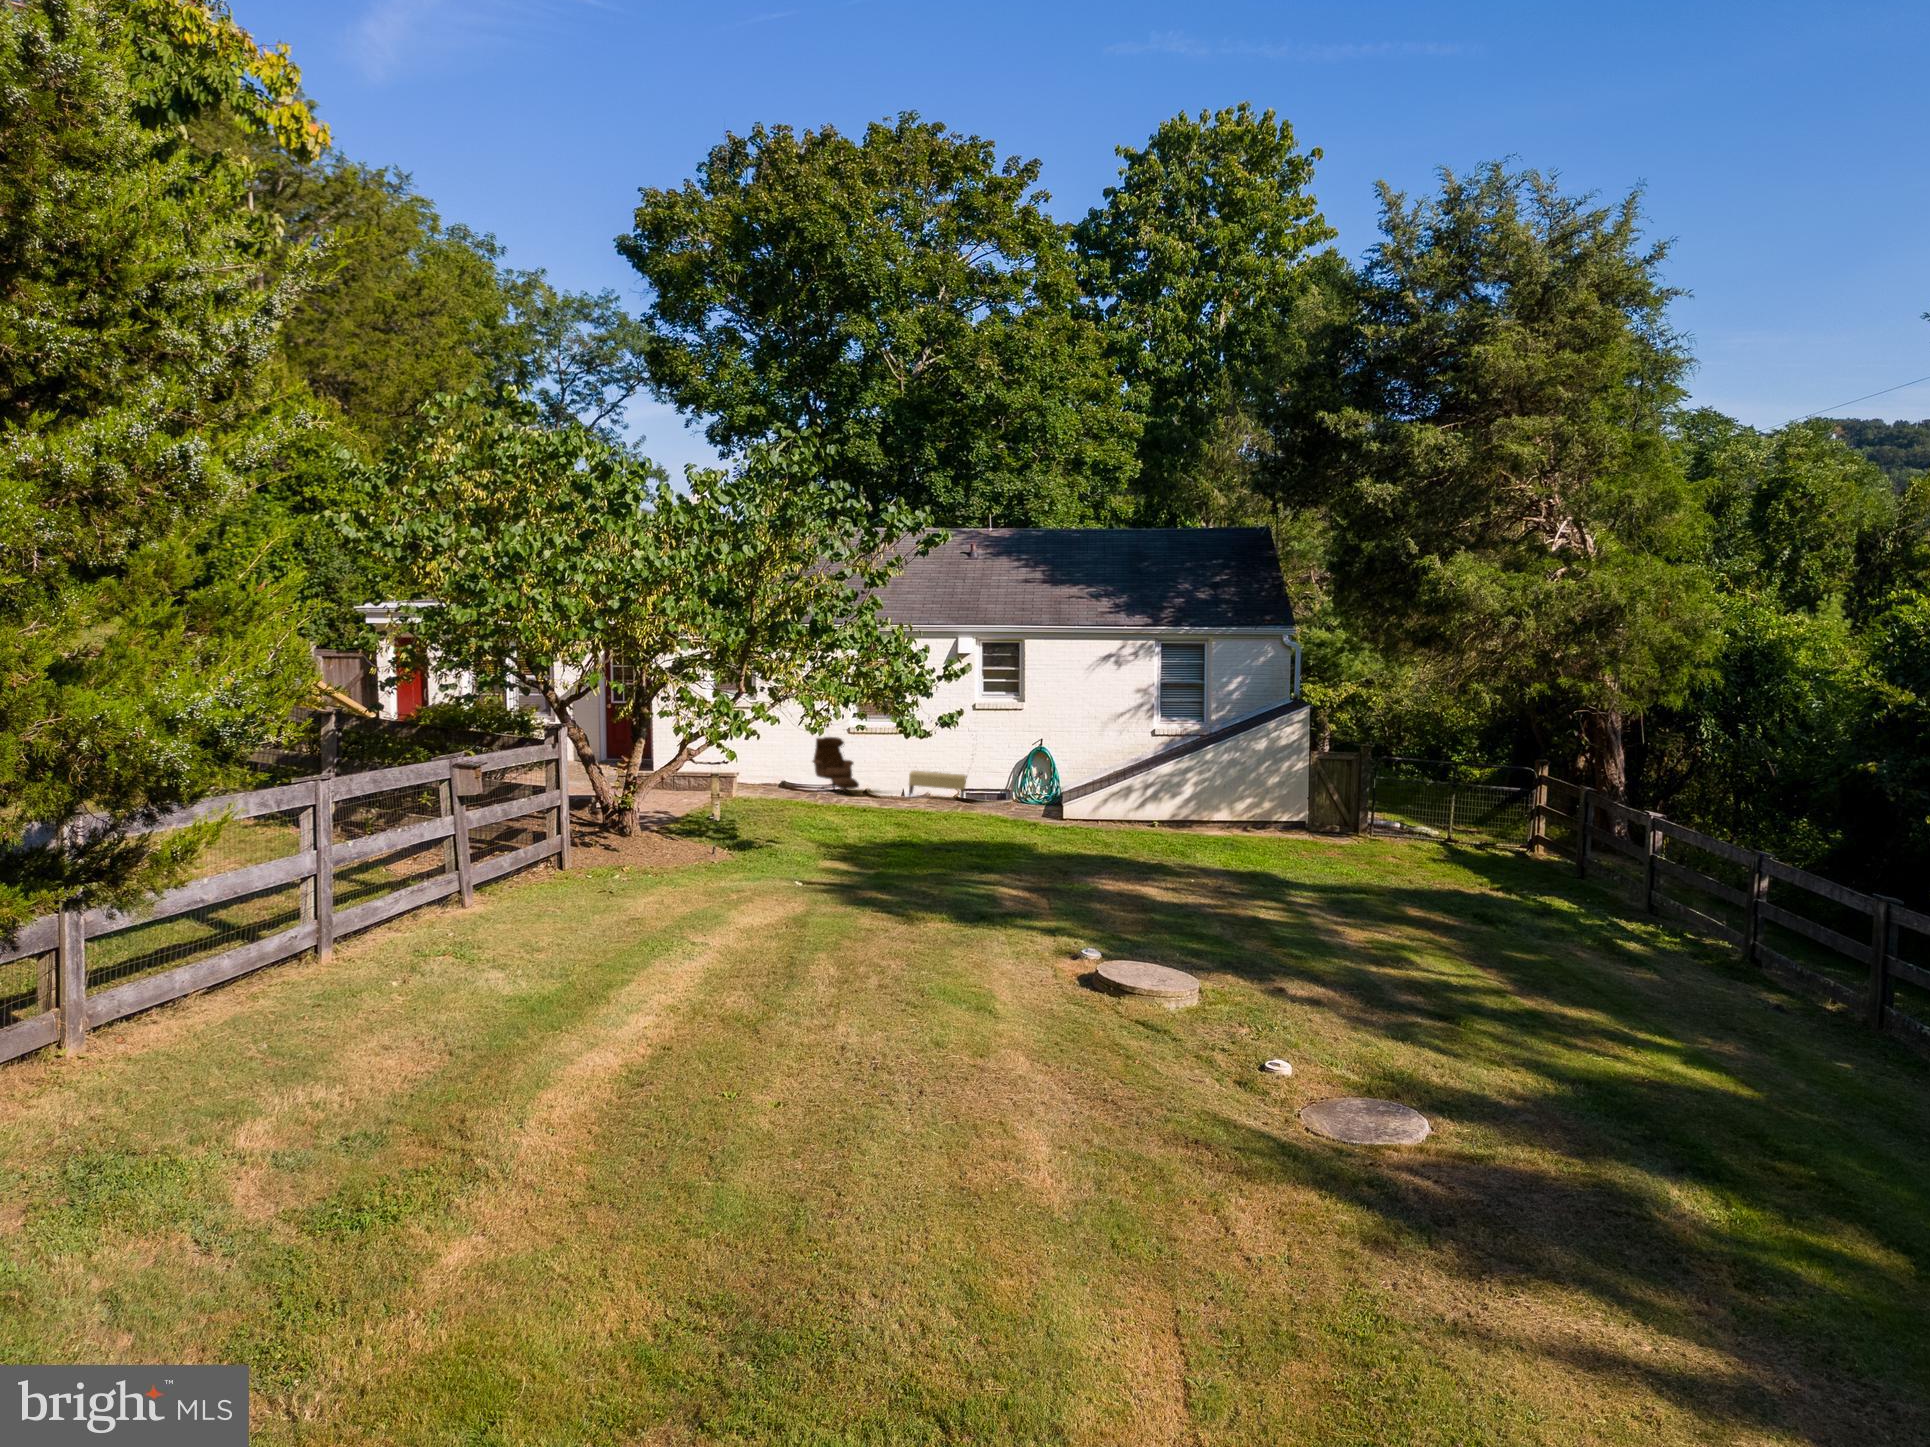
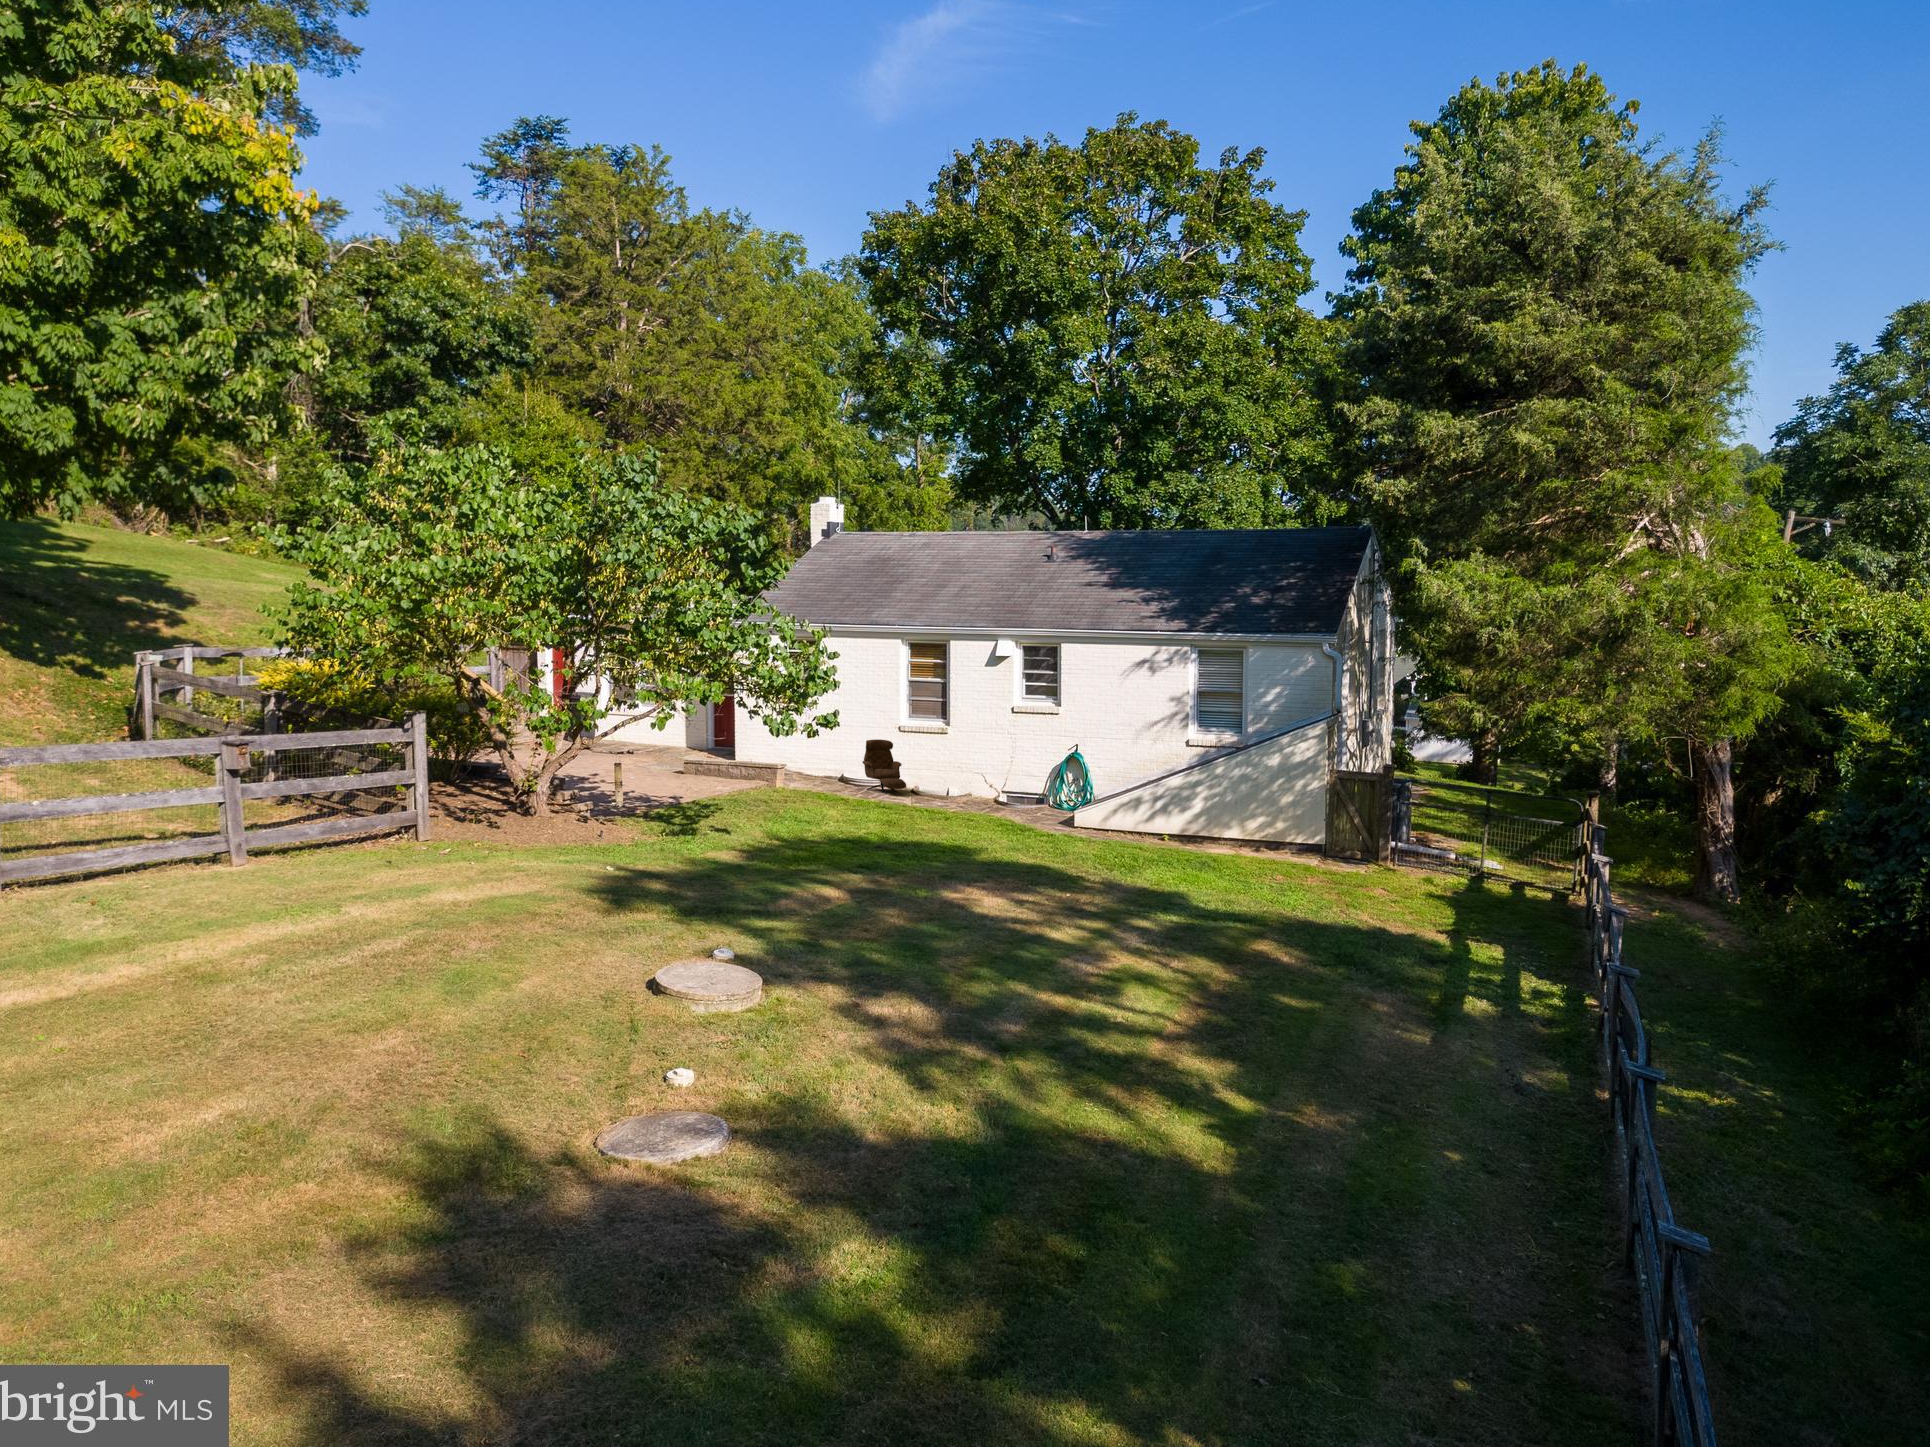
bench: present [909,771,966,800] -> none [953,772,1008,802]

